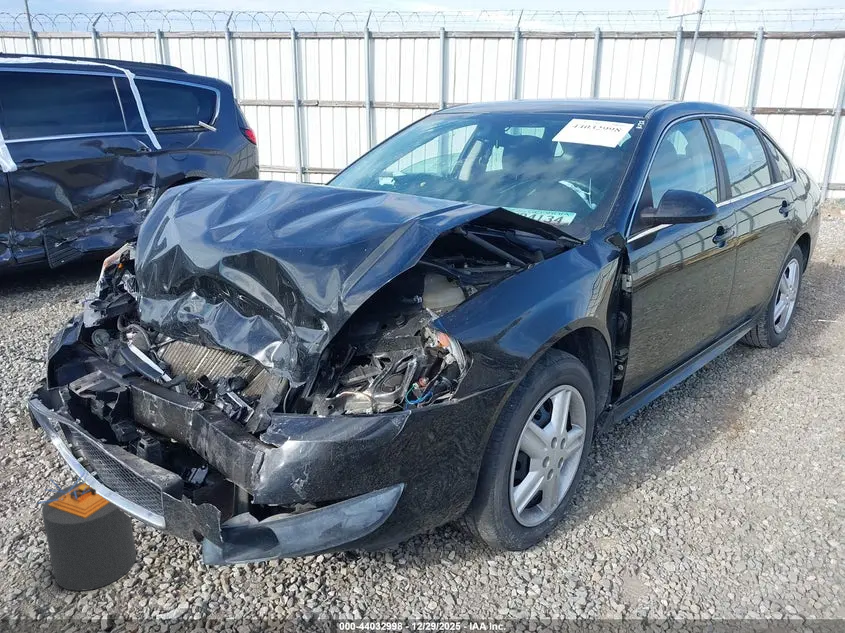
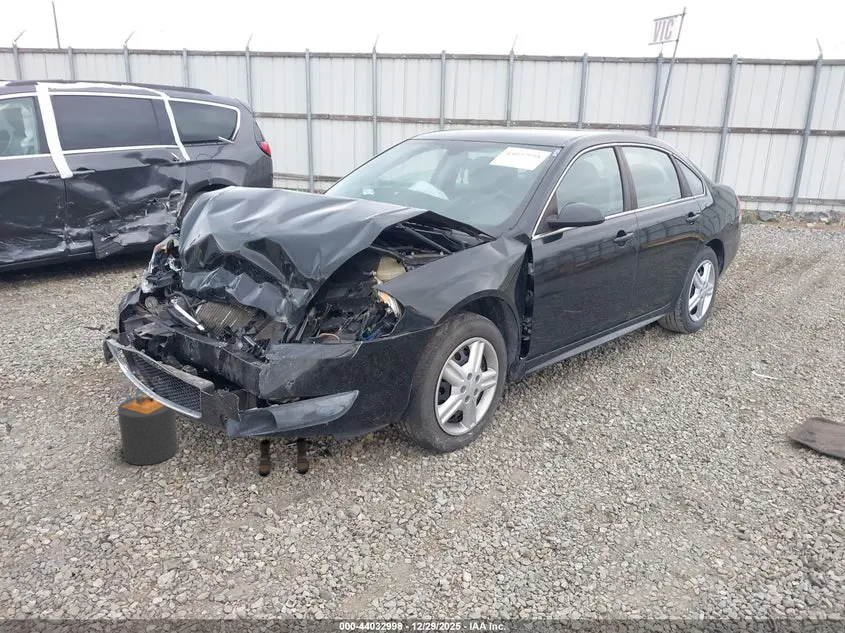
boots: none [255,542,327,603] -> present [259,438,308,474]

